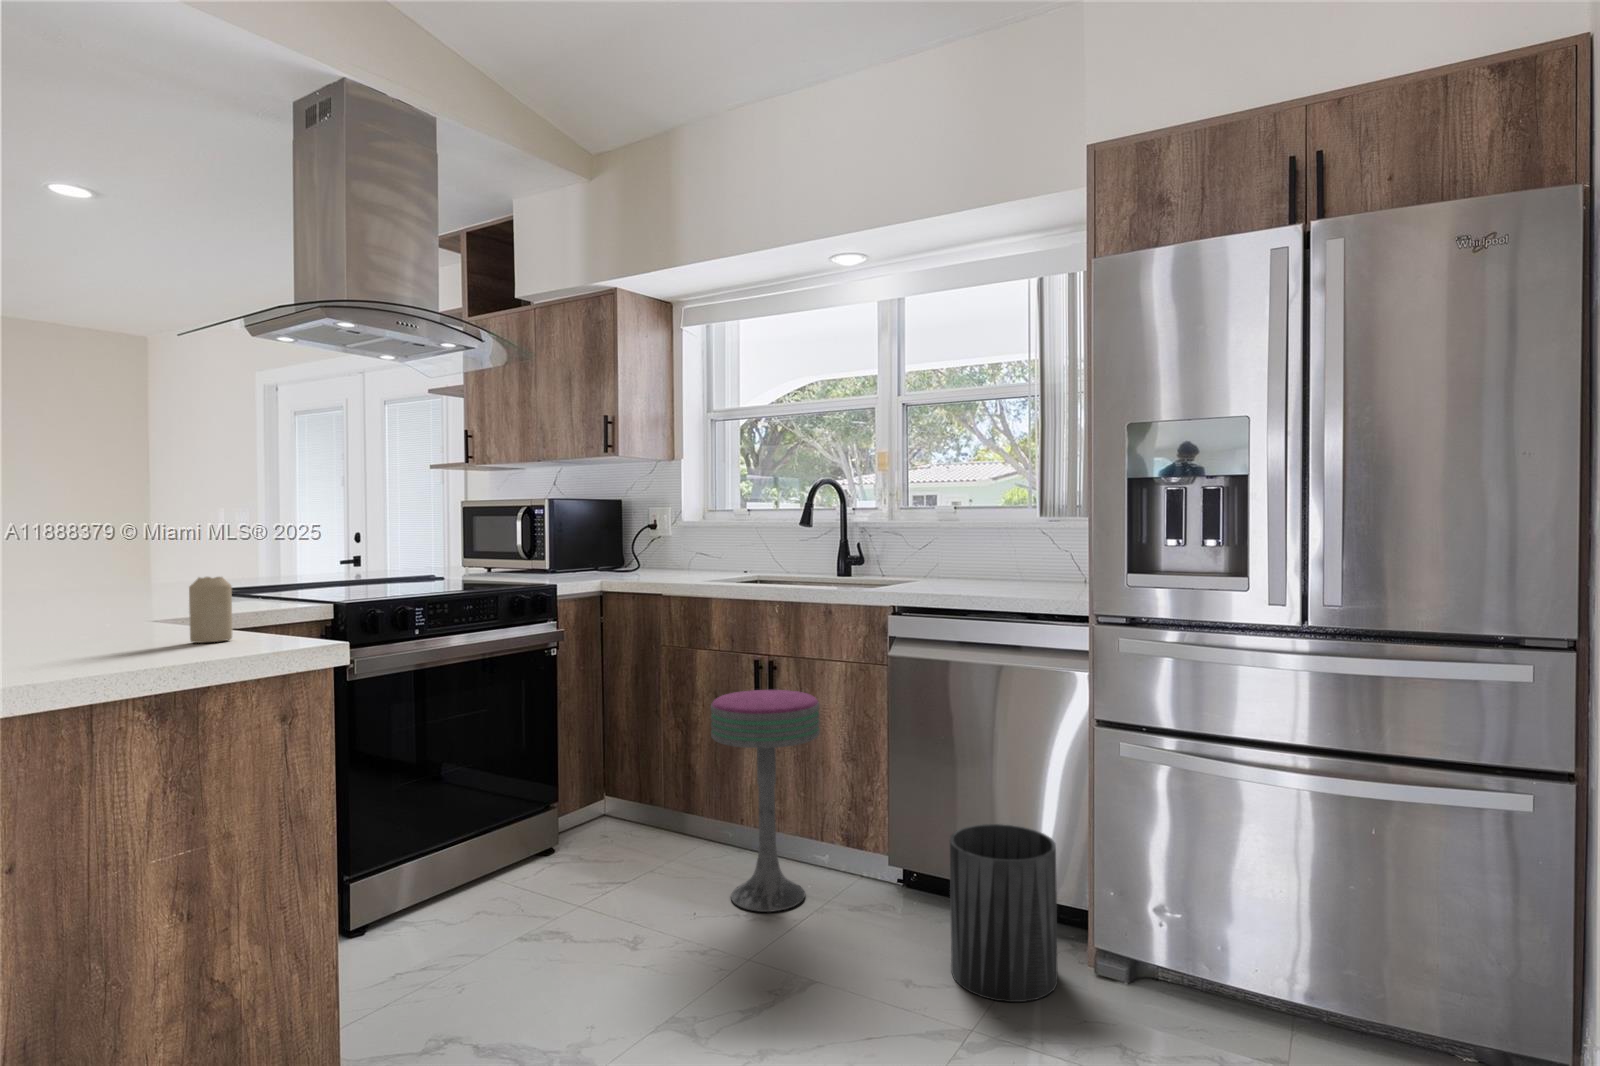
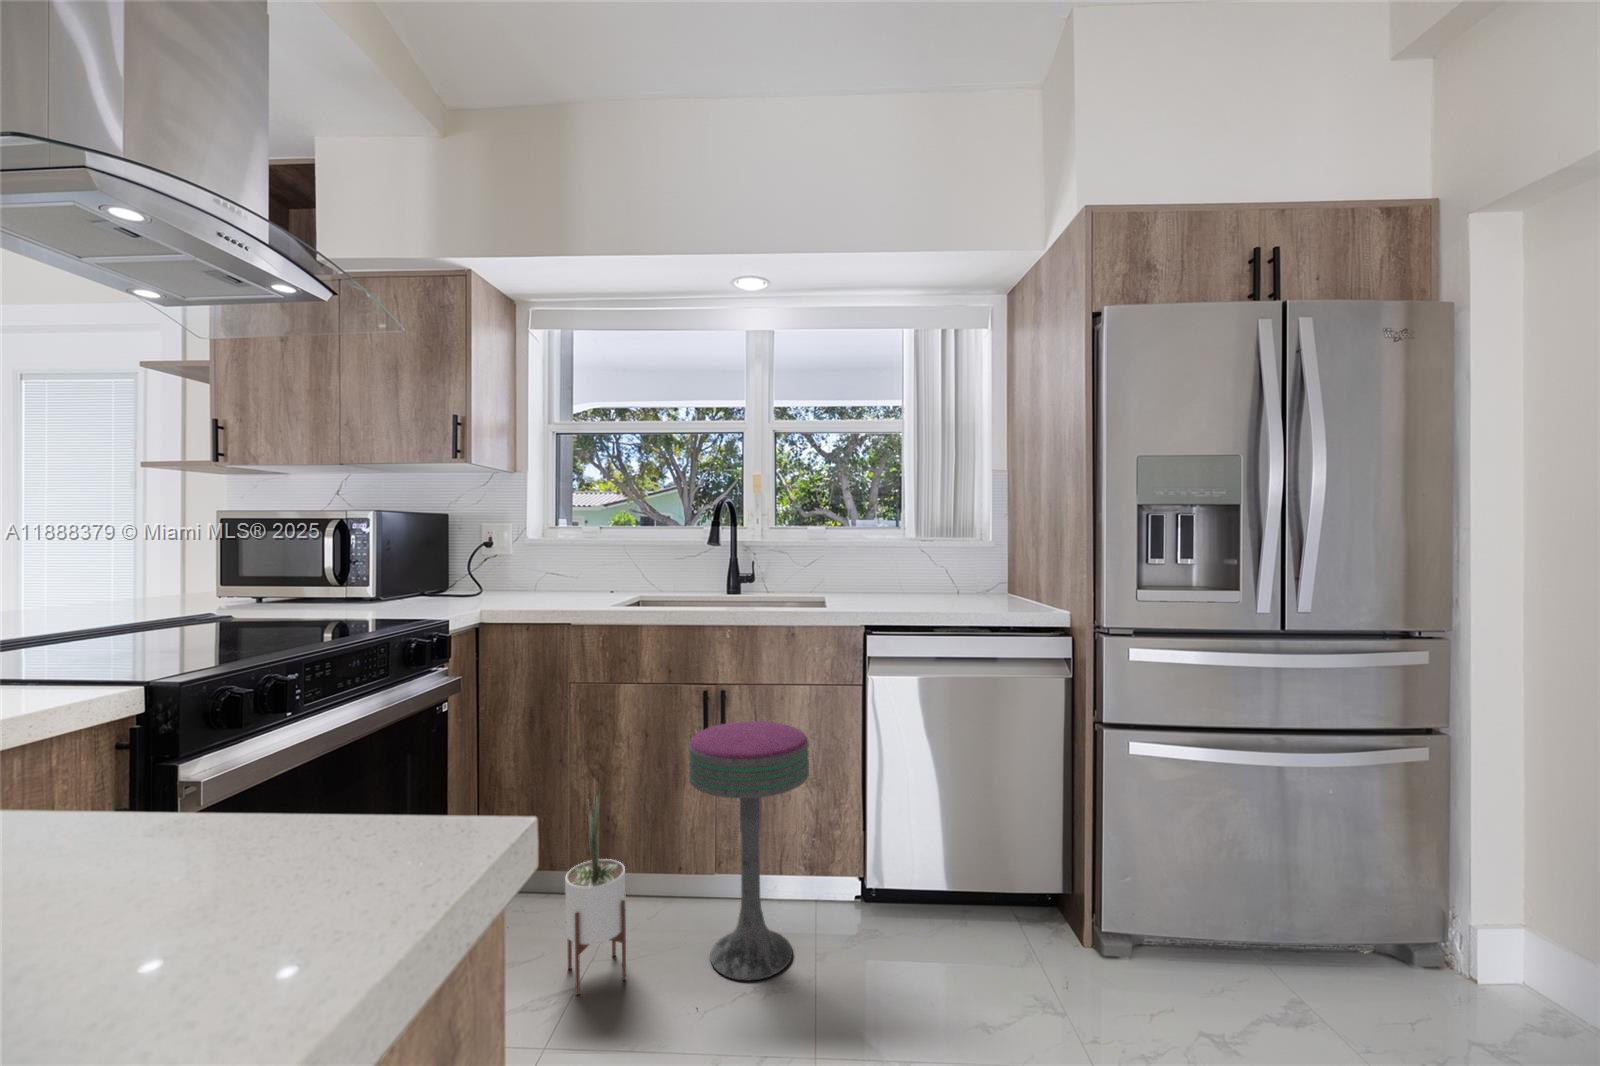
candle: present [189,577,232,643] -> none [274,713,400,938]
potted plant: none [623,719,670,888] -> present [565,797,626,995]
trash can: present [950,824,1058,1002] -> none [989,830,1097,1016]

